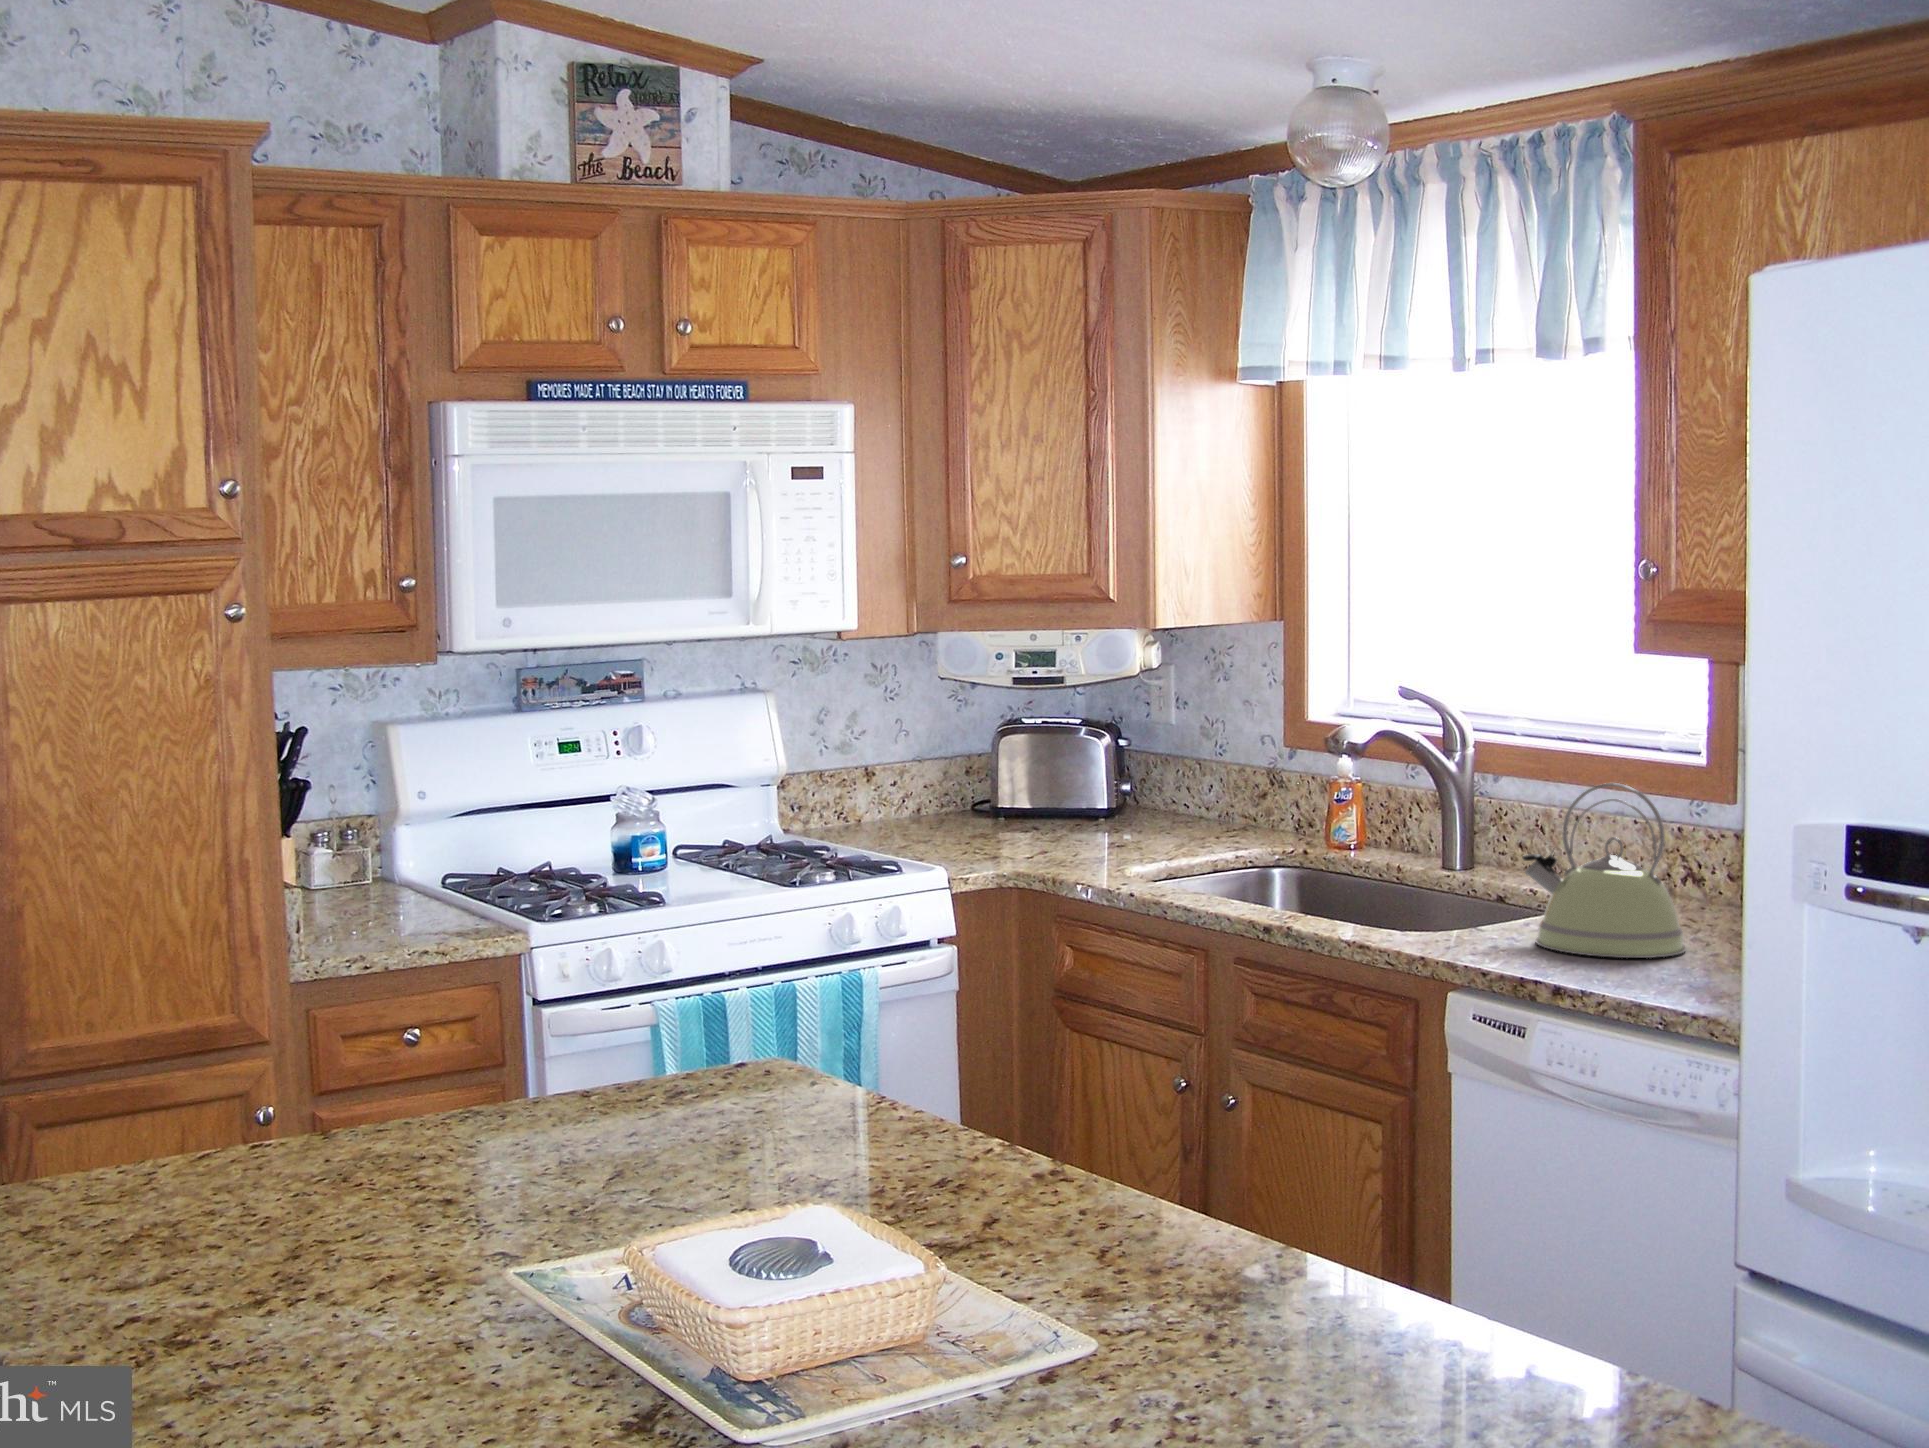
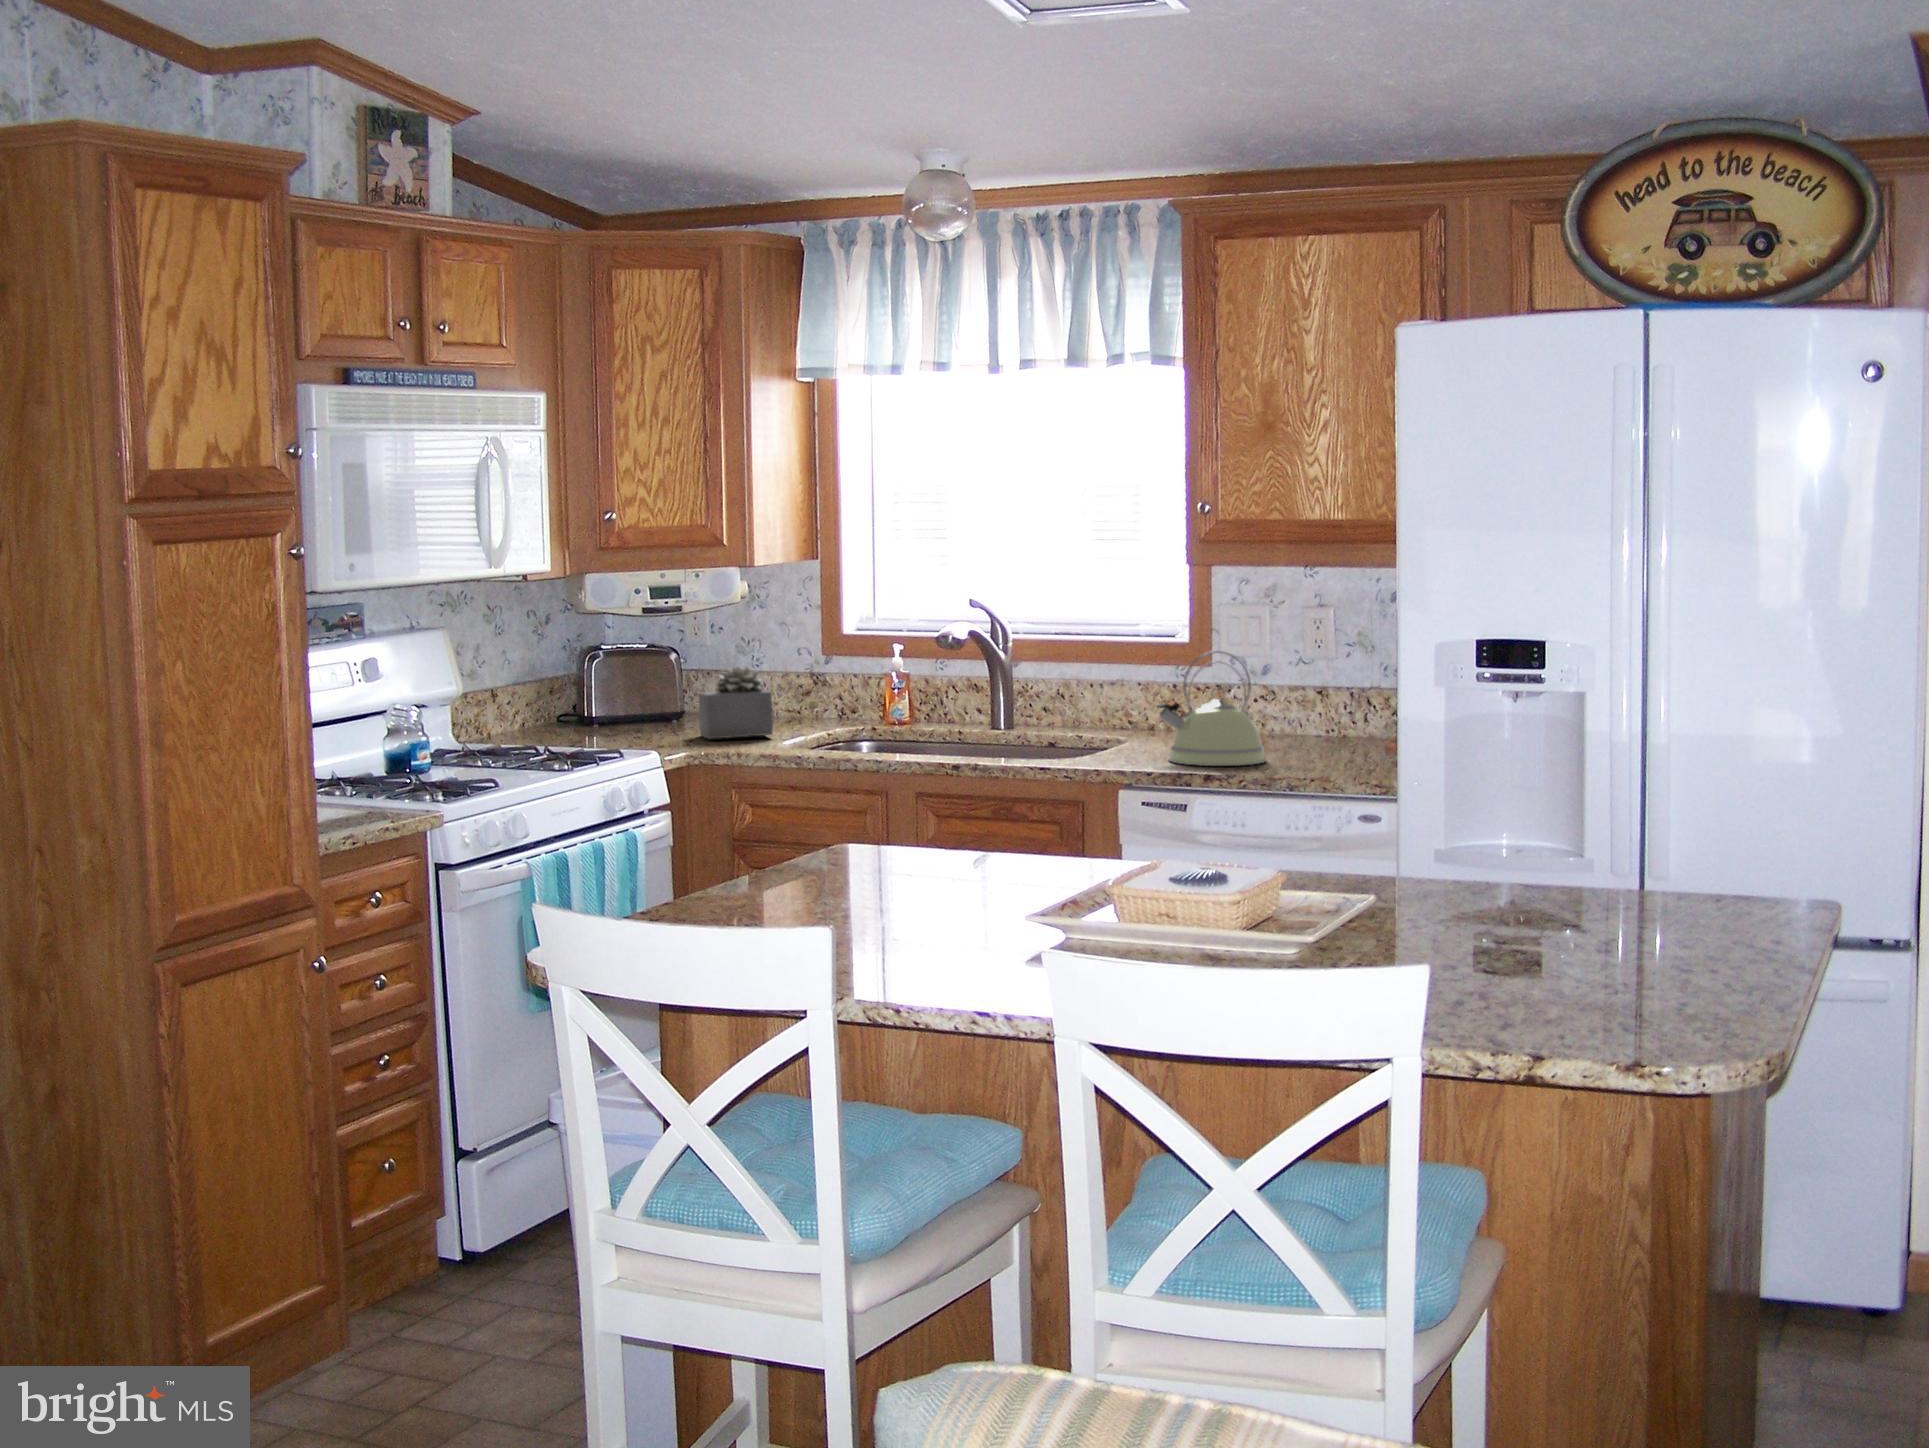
succulent plant: none [1057,754,1152,849] -> present [699,666,773,739]

